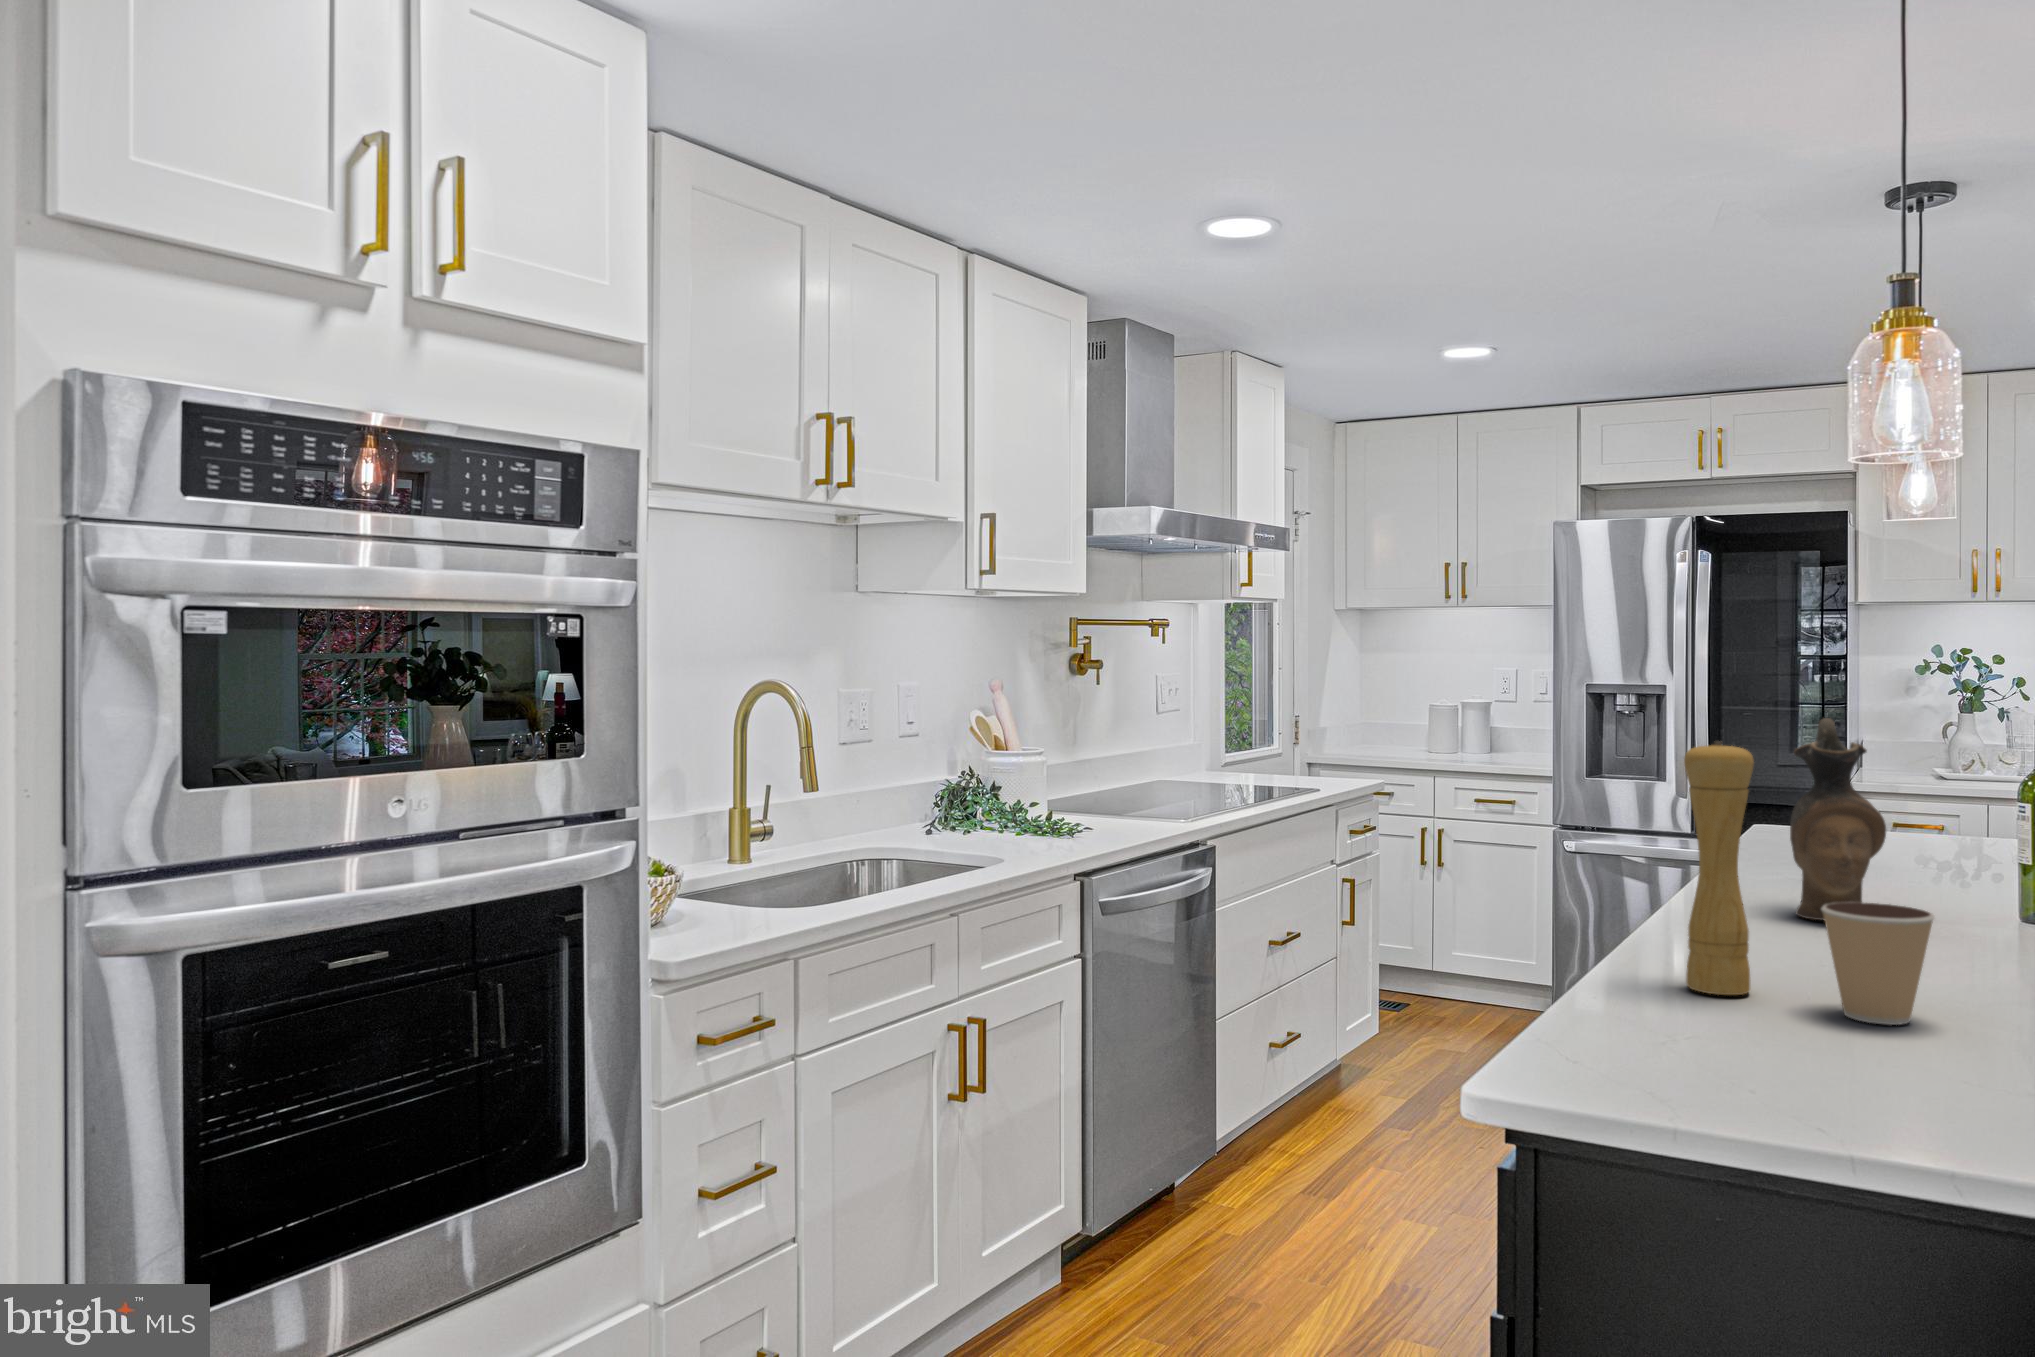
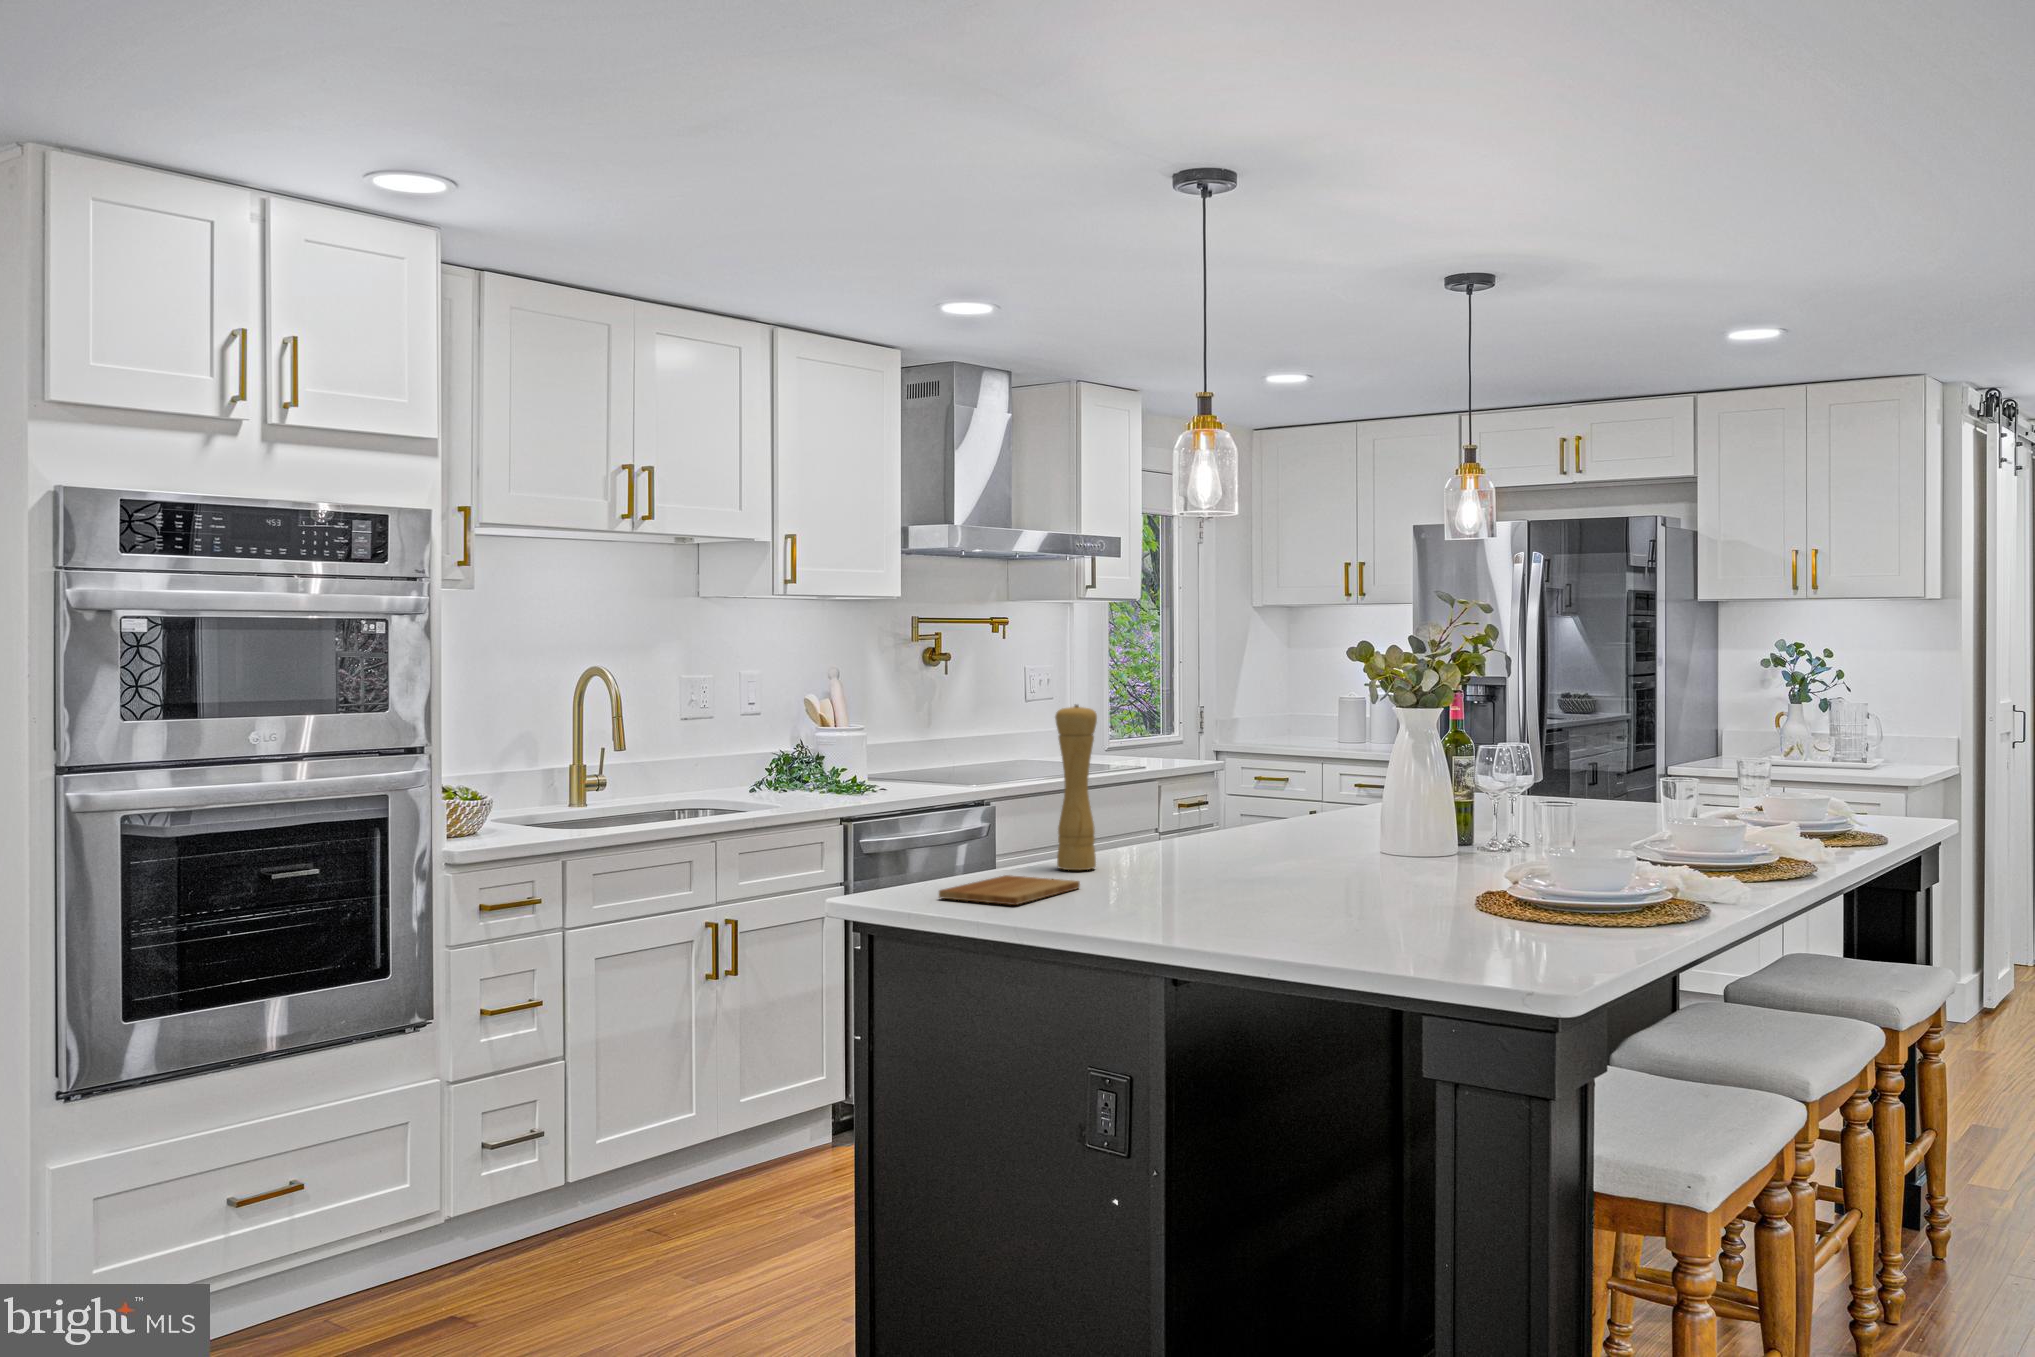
ceramic pitcher: present [1790,718,1886,920] -> none [1246,695,1307,842]
coffee cup: present [1821,902,1935,1025] -> none [1105,808,1168,882]
cutting board: none [1691,1018,1875,1101] -> present [939,875,1080,905]

